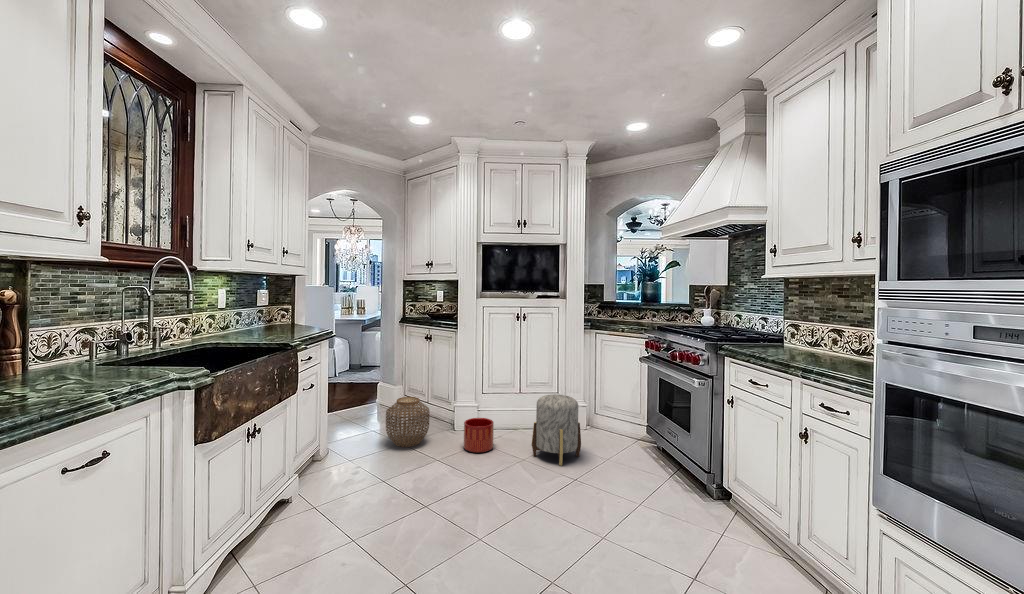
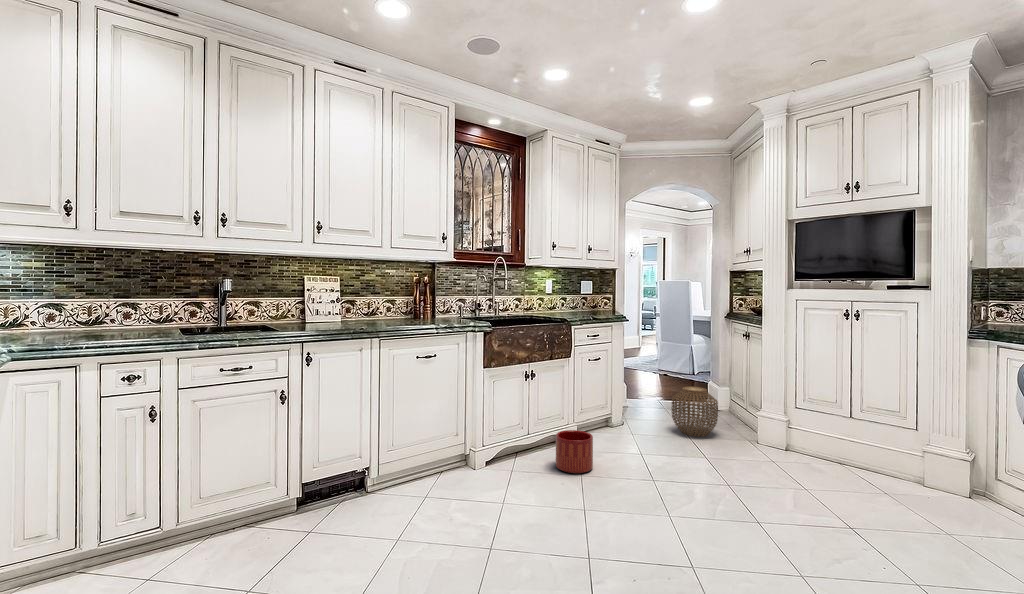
stool: present [532,394,581,466] -> none [822,408,903,502]
planter: present [464,418,494,453] -> present [556,430,593,473]

